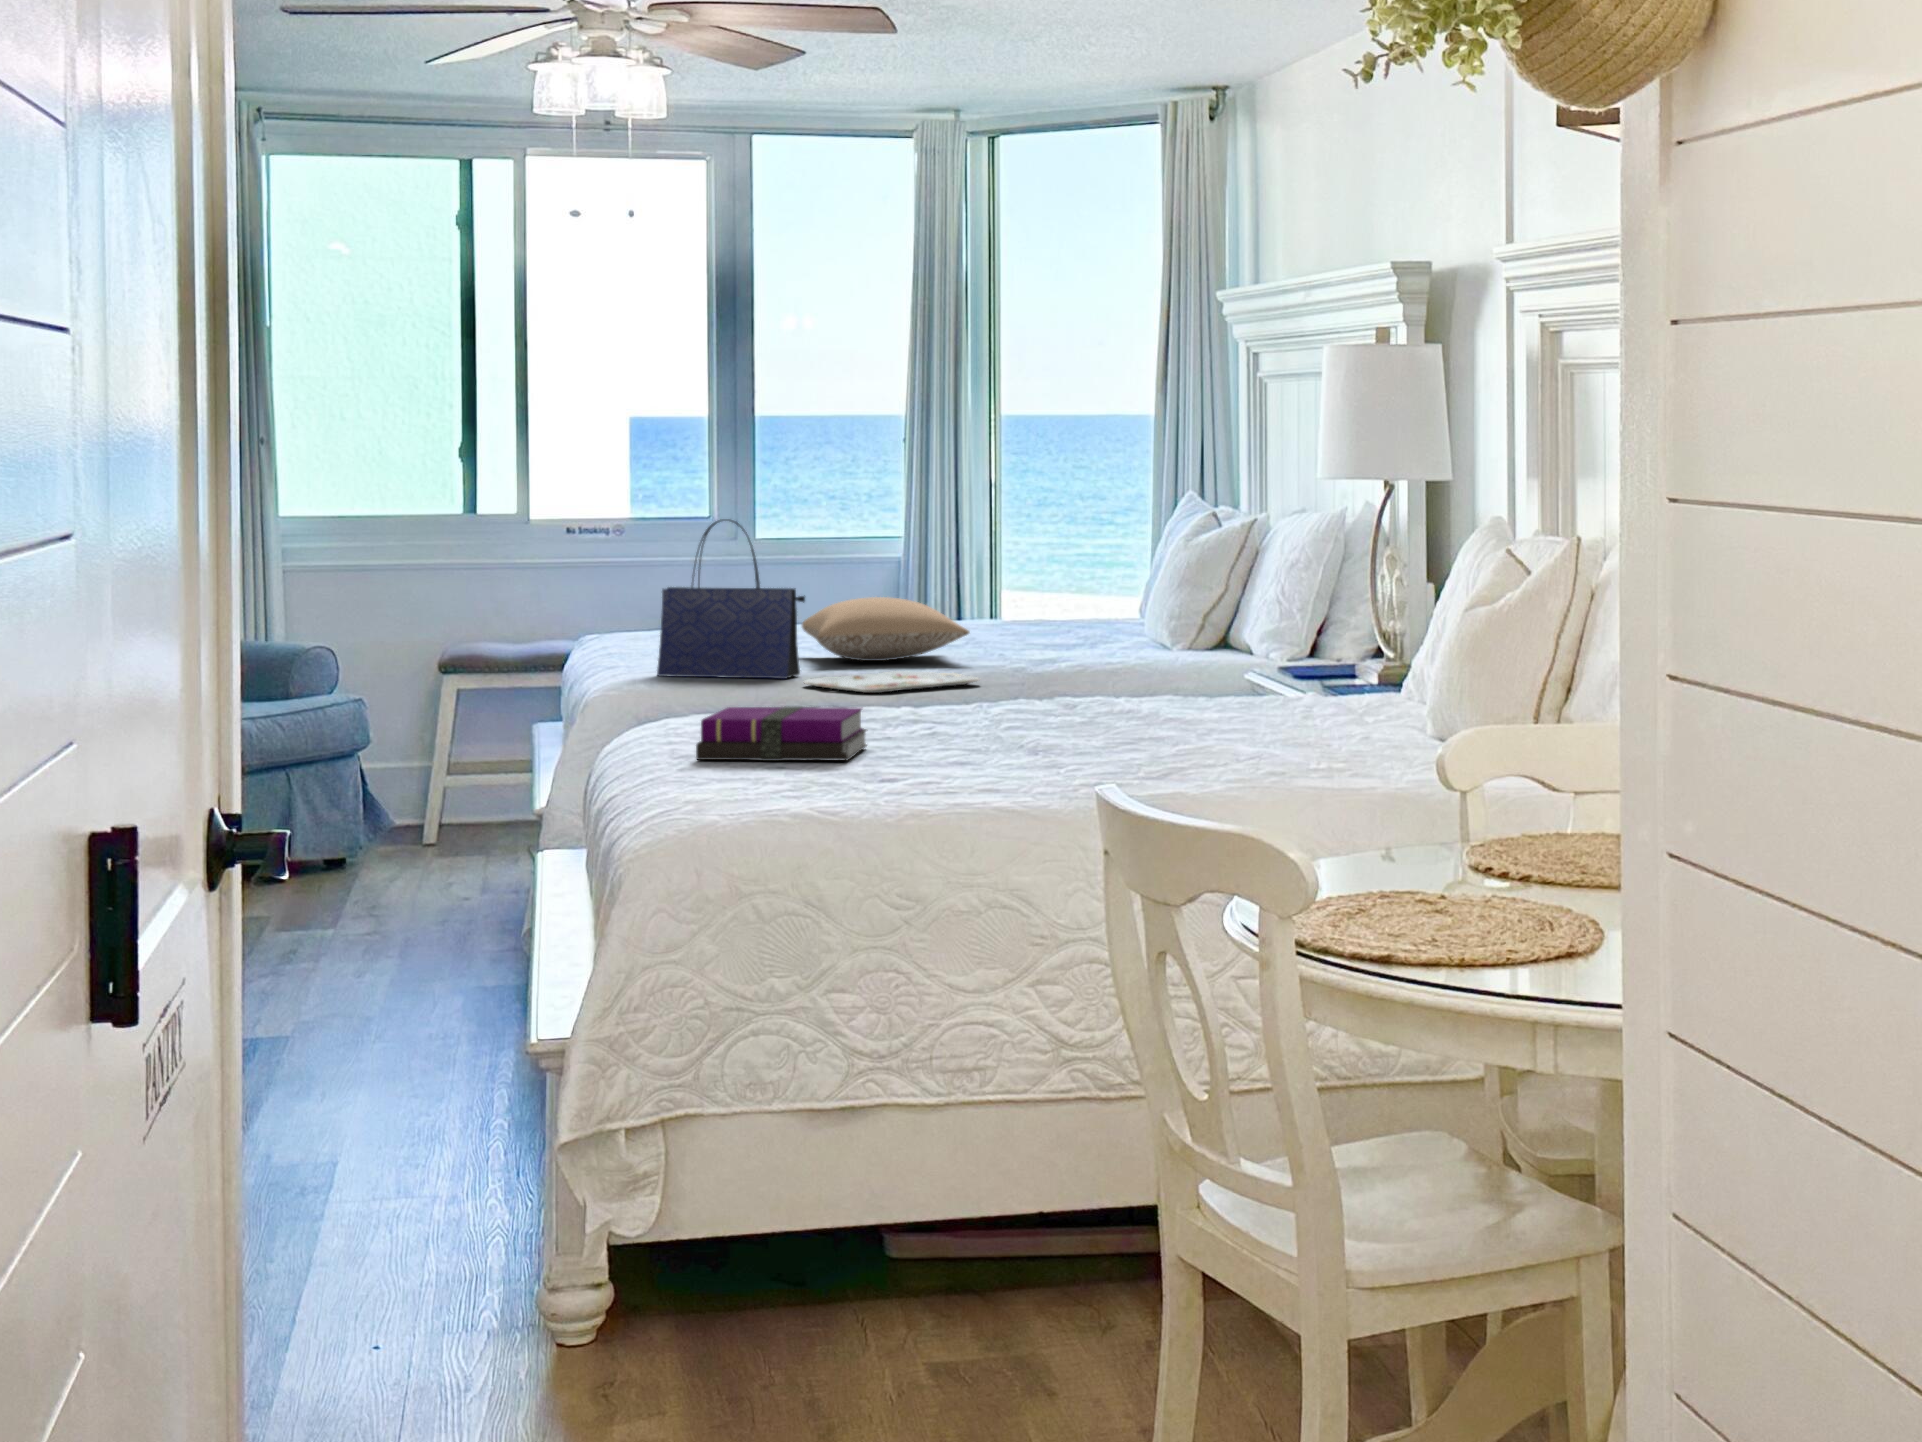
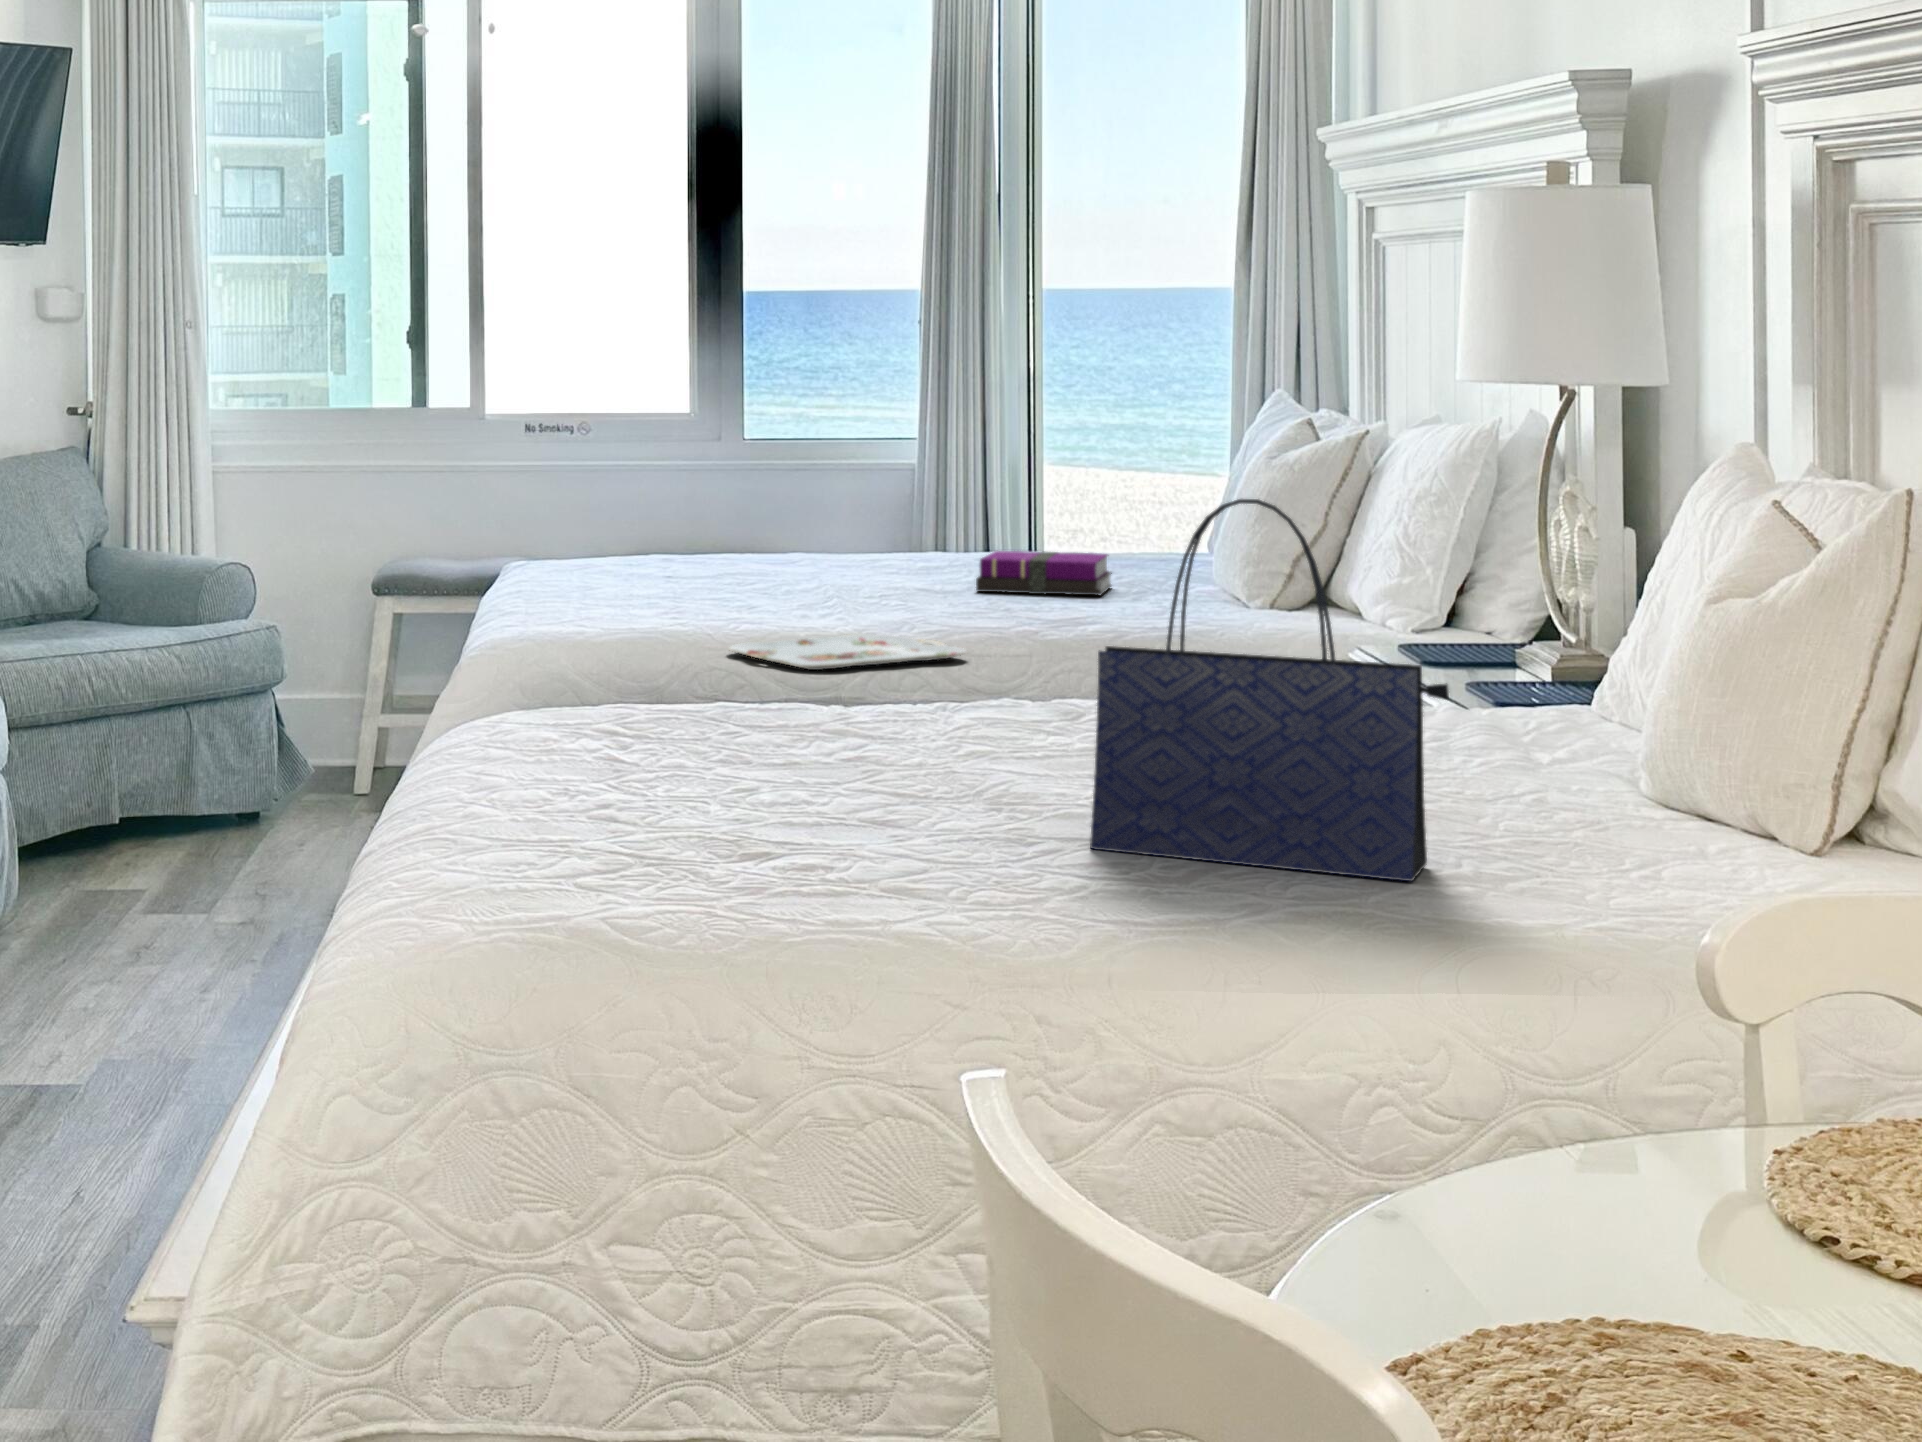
tote bag: present [657,519,805,679] -> present [1090,499,1449,882]
pillow: present [802,597,969,661] -> none [757,529,968,611]
notebook: present [696,707,867,761] -> present [976,551,1112,595]

